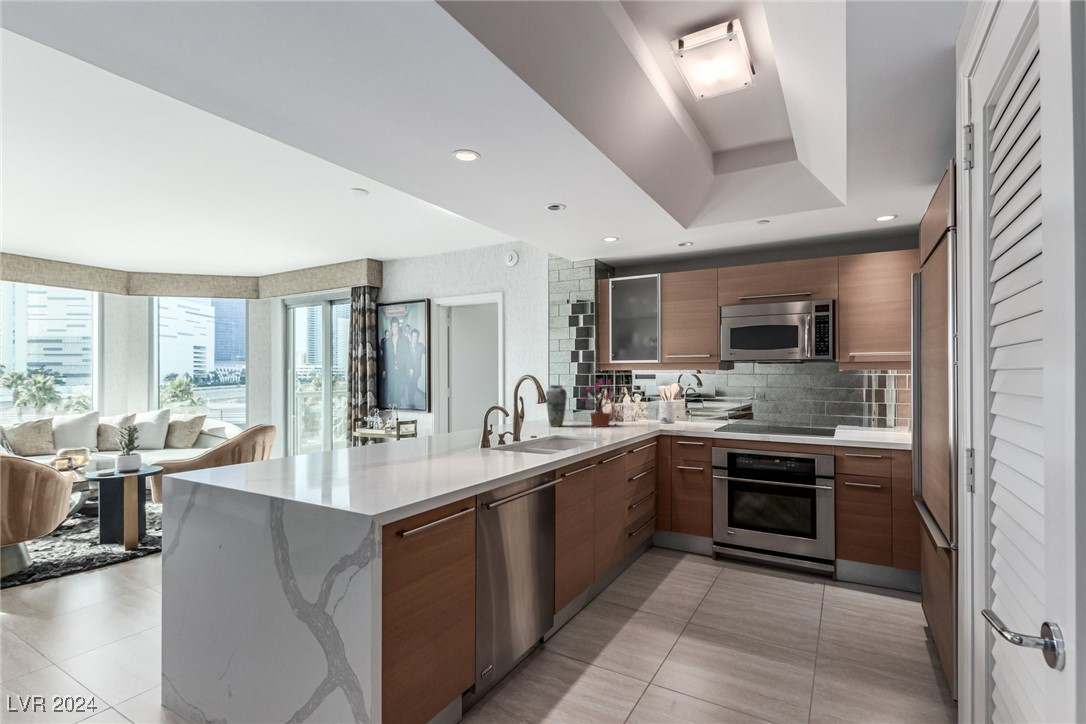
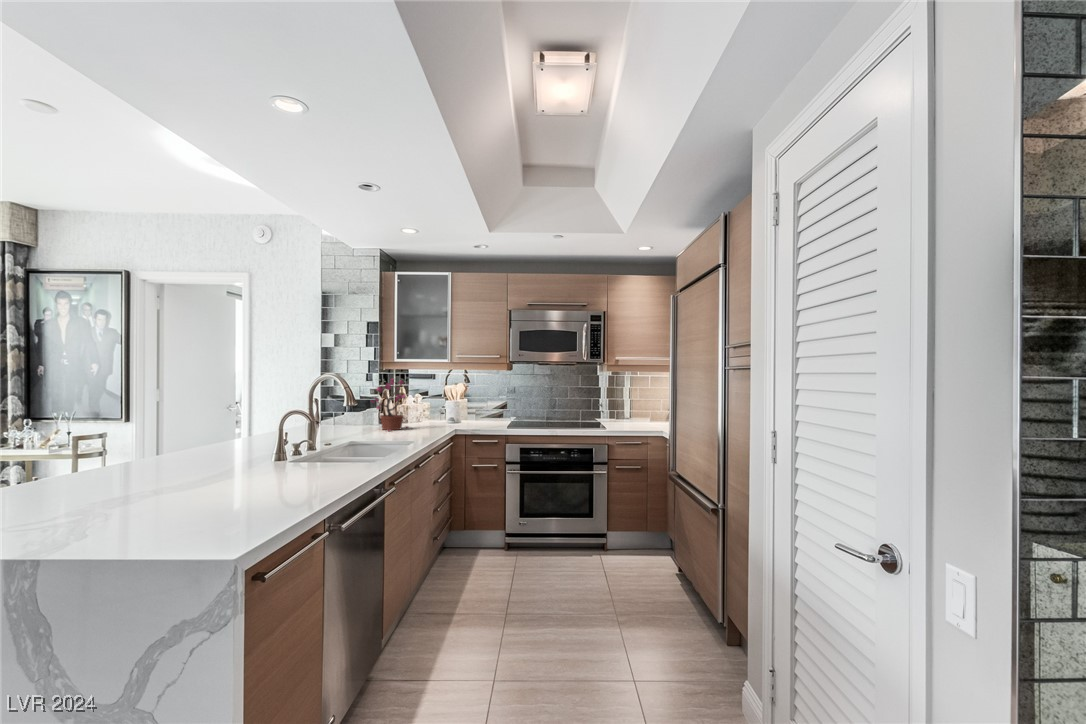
vase: present [546,385,567,426] -> none [332,386,356,432]

